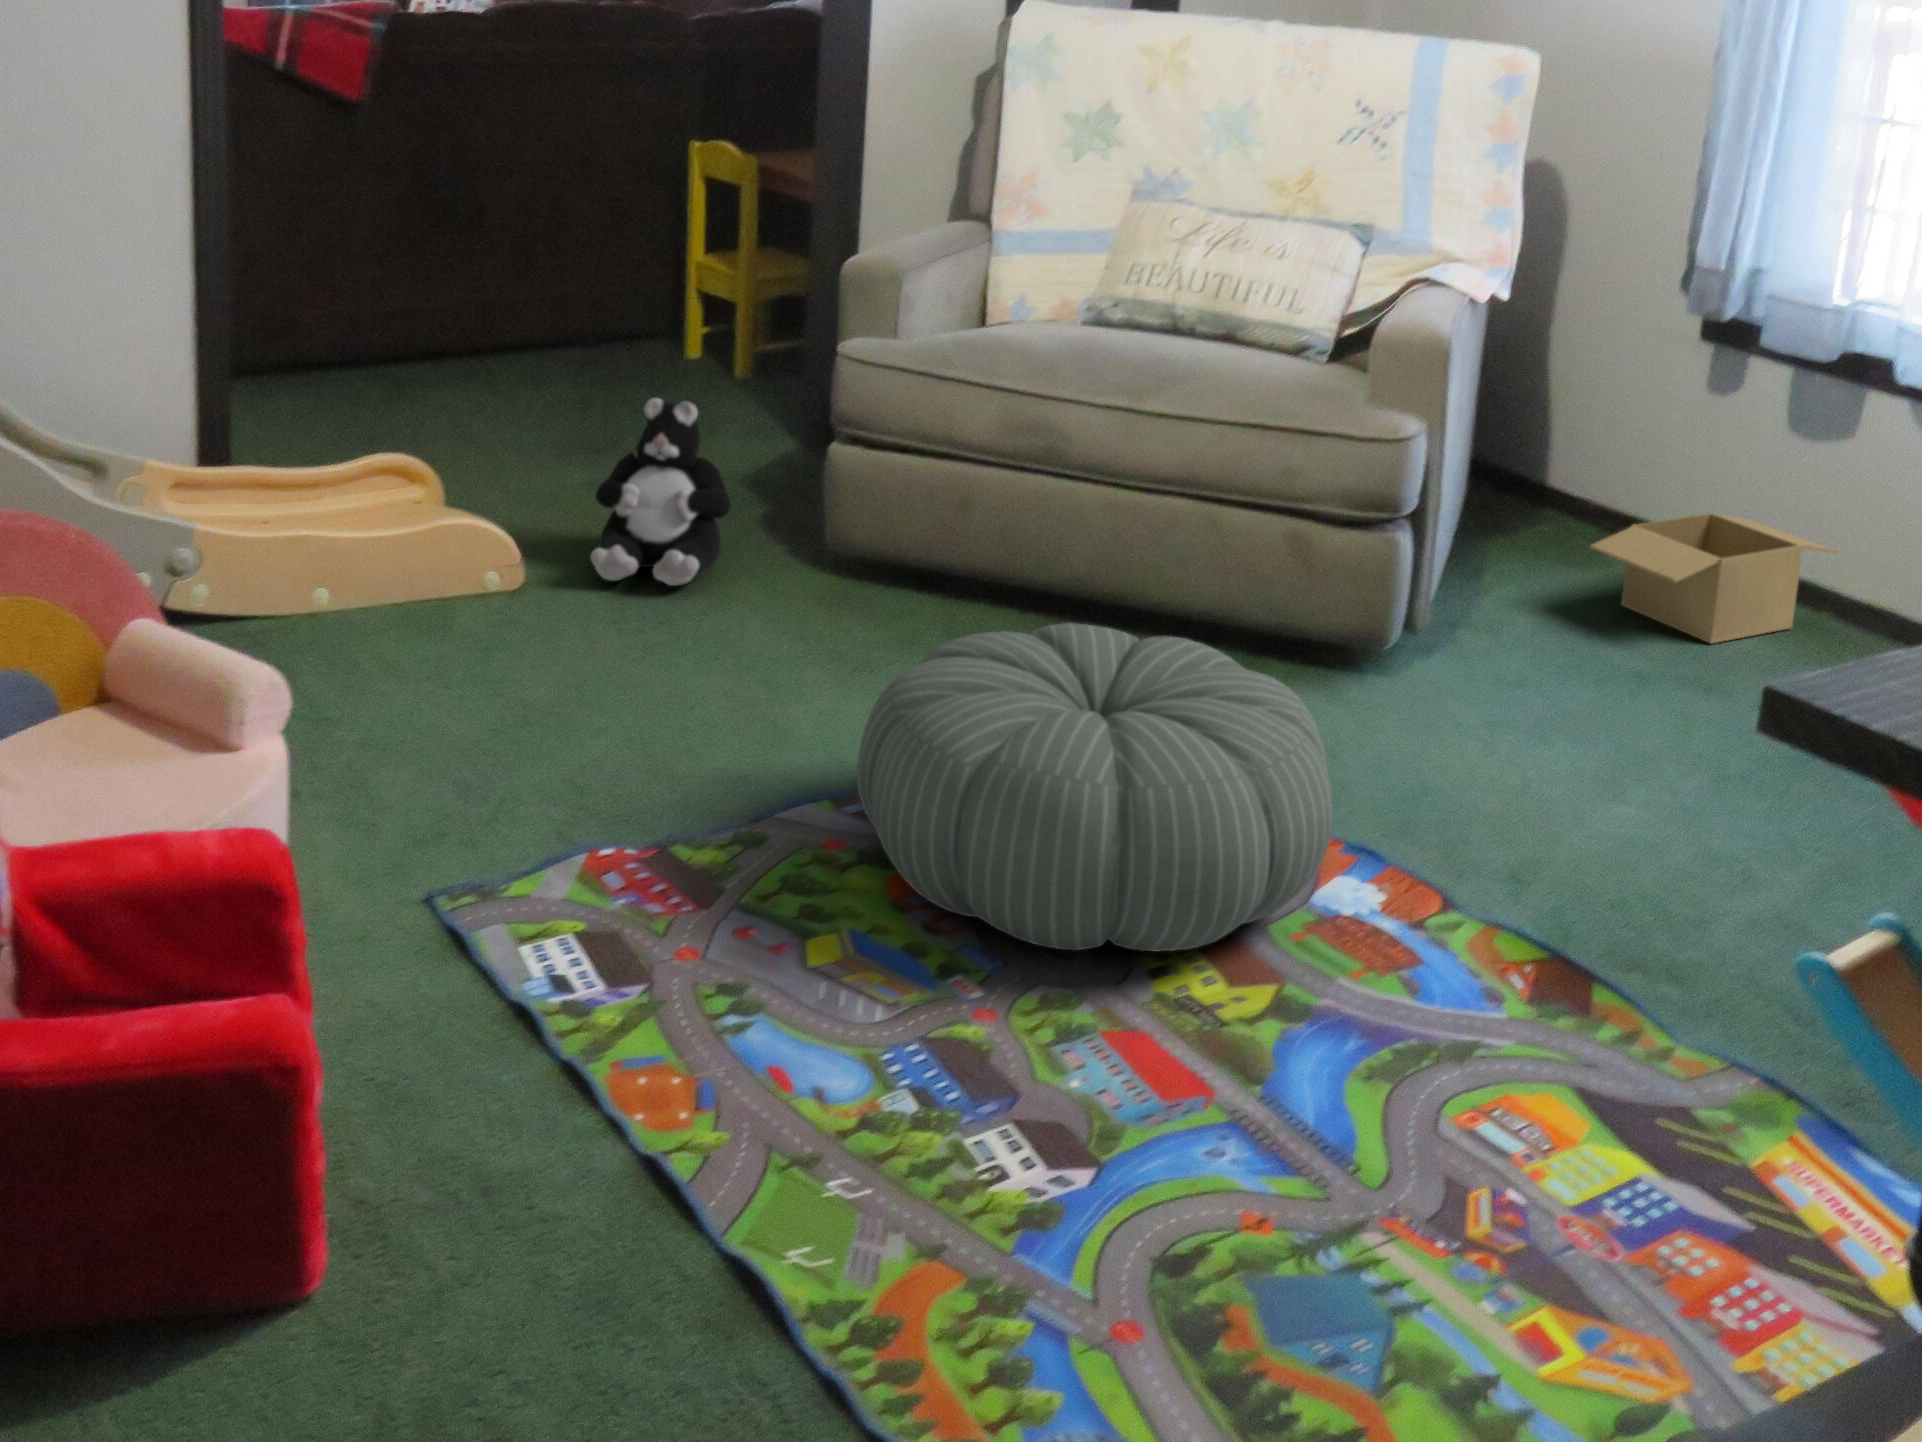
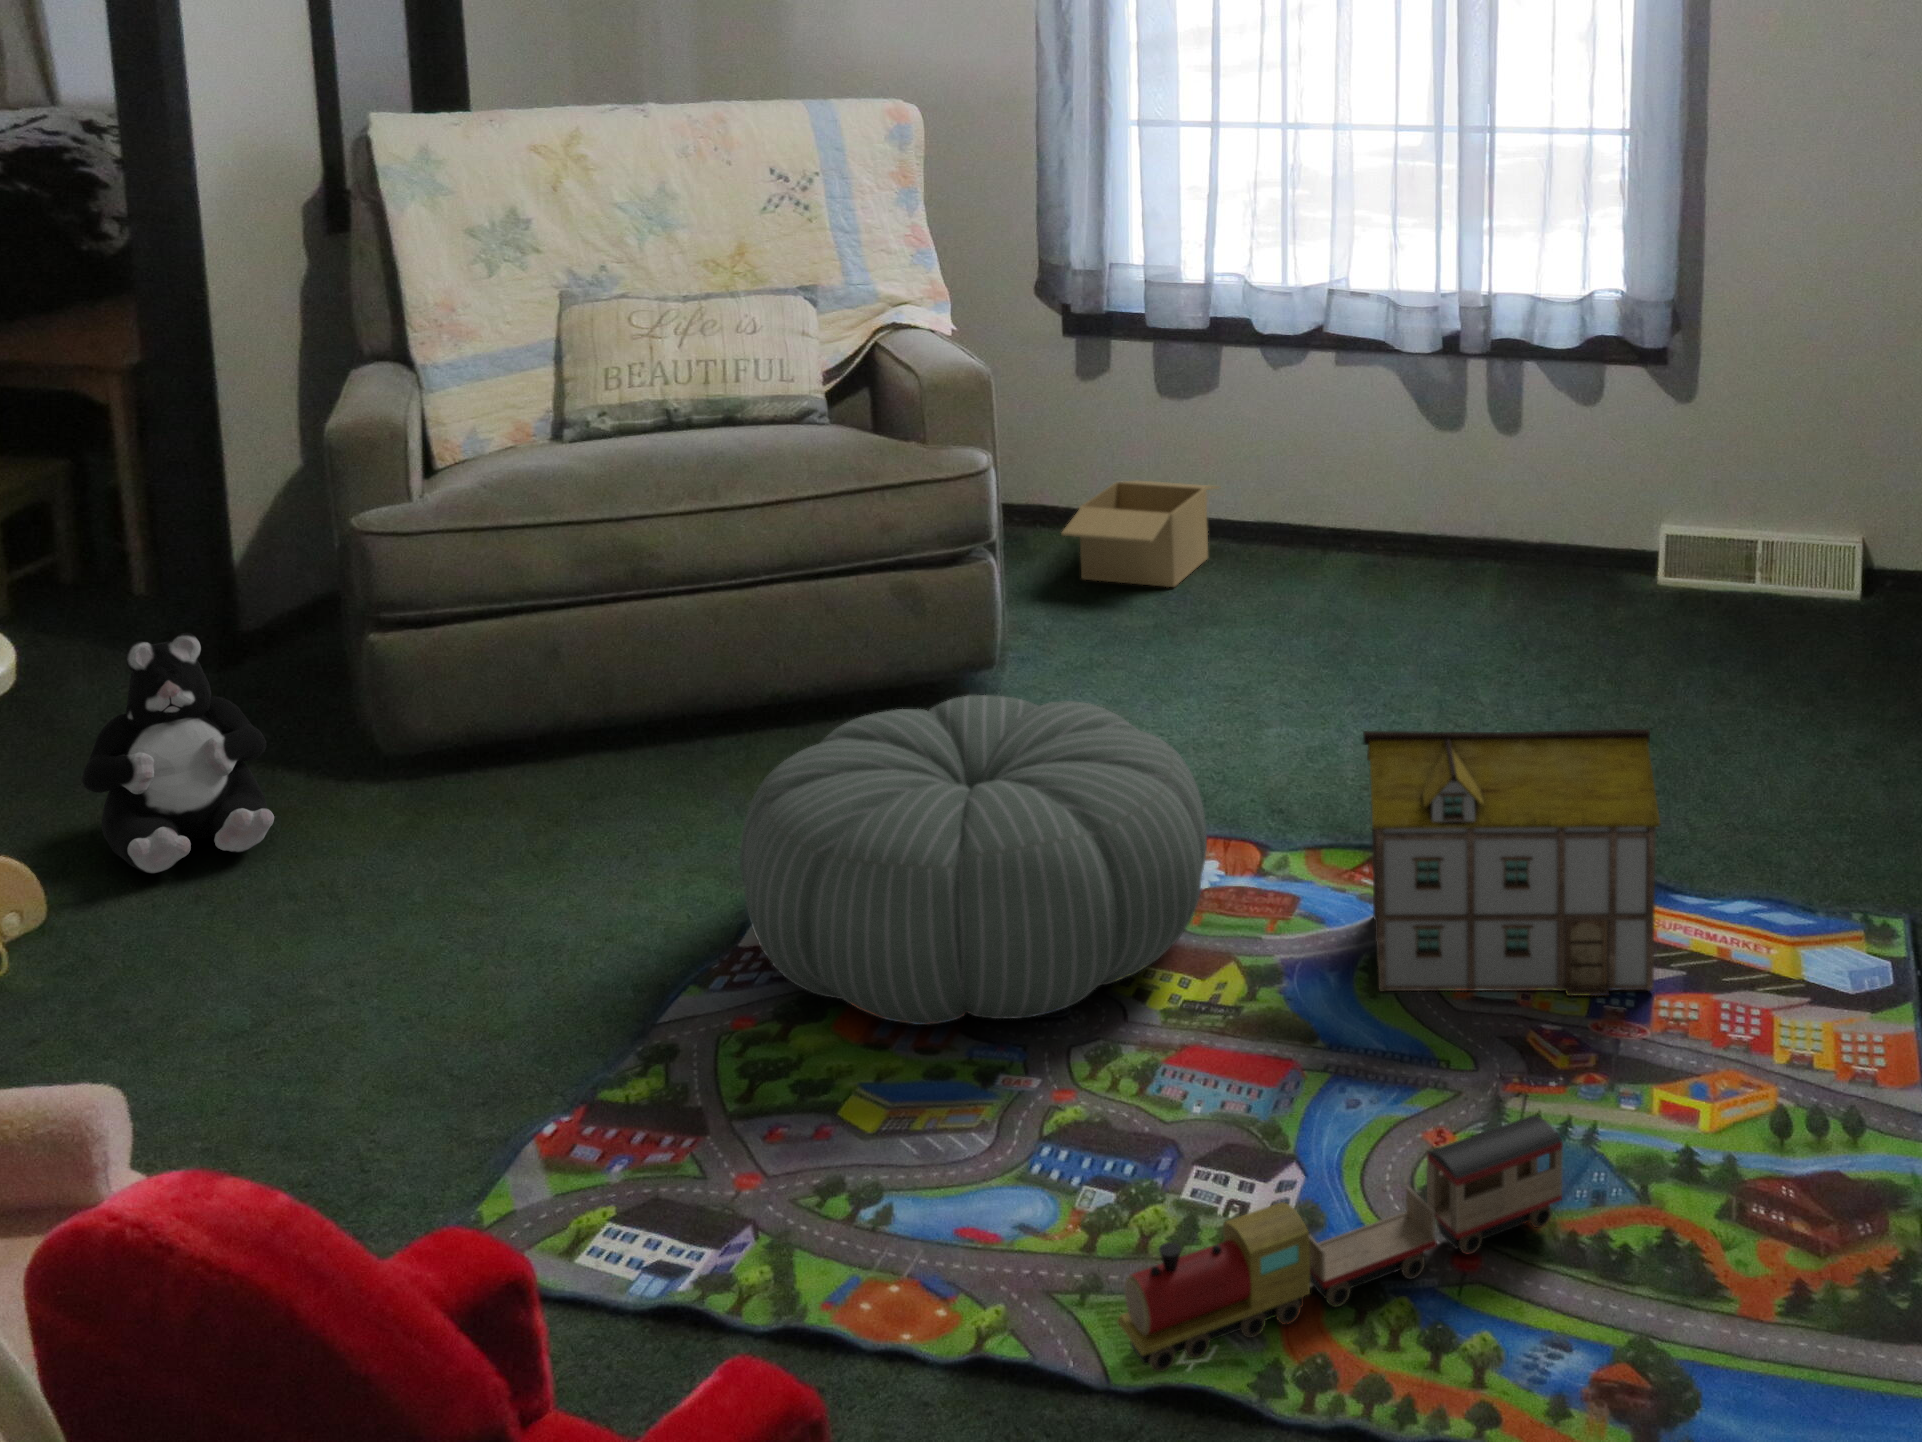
toy house: none [1383,794,1802,1224] -> present [1363,729,1661,996]
toy train: none [748,1136,1267,1345] -> present [1117,1116,1563,1372]

